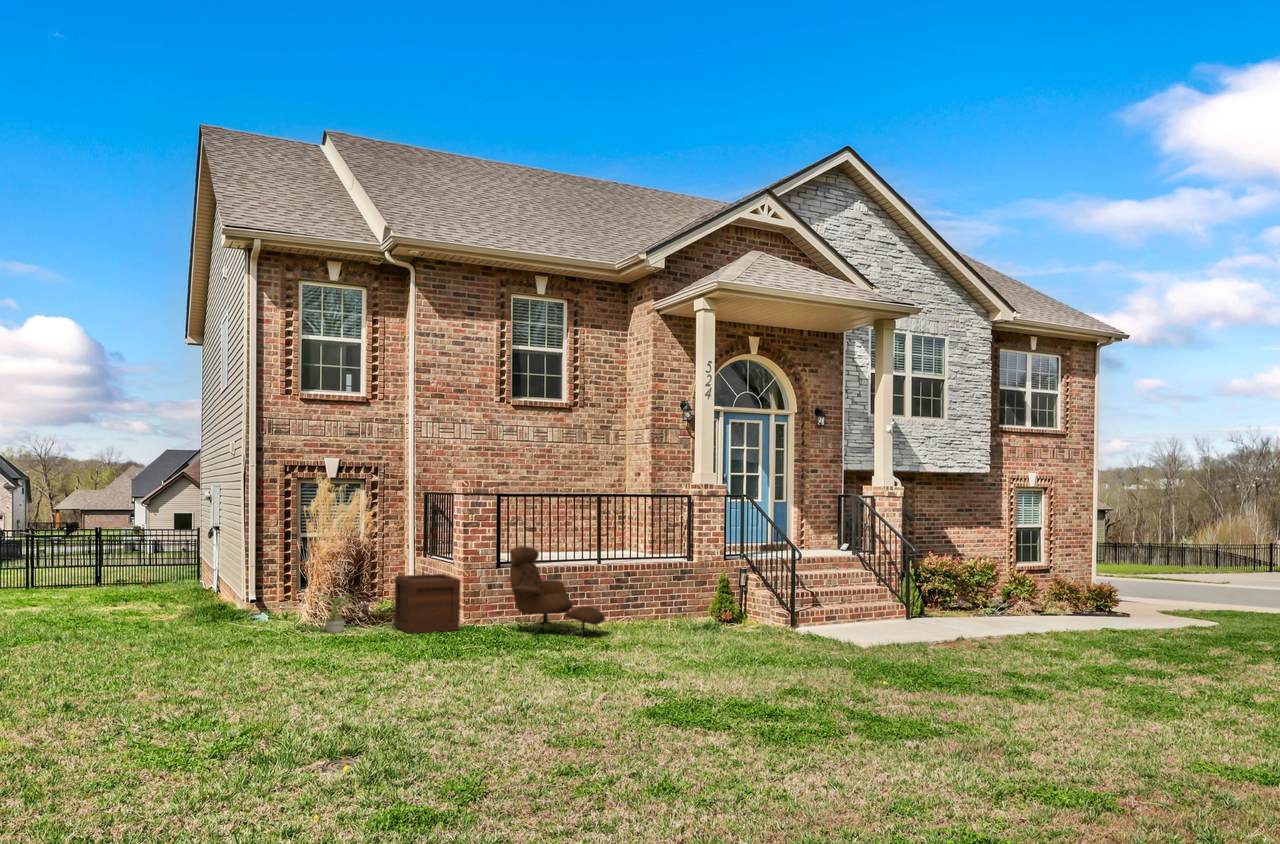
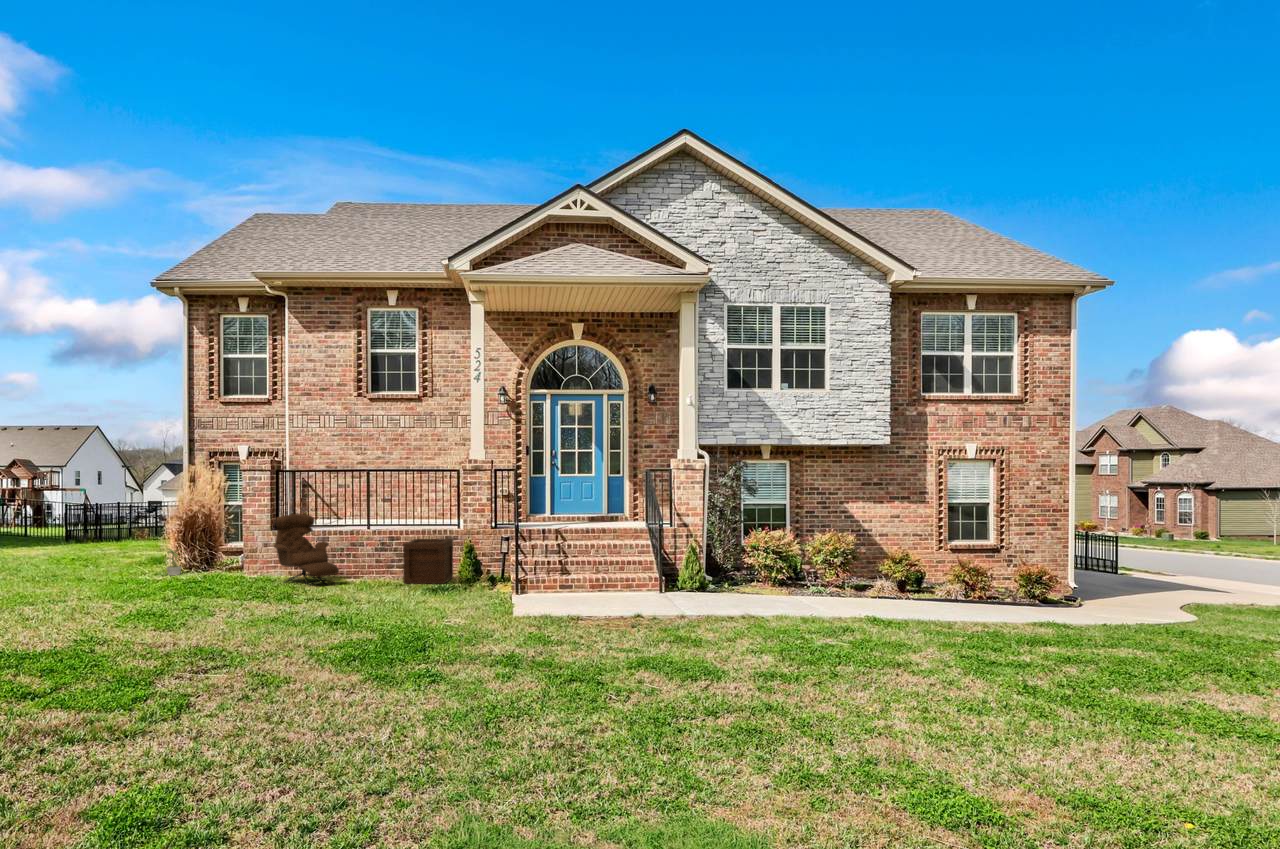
wooden crate: present [394,574,461,634] -> present [403,539,453,584]

